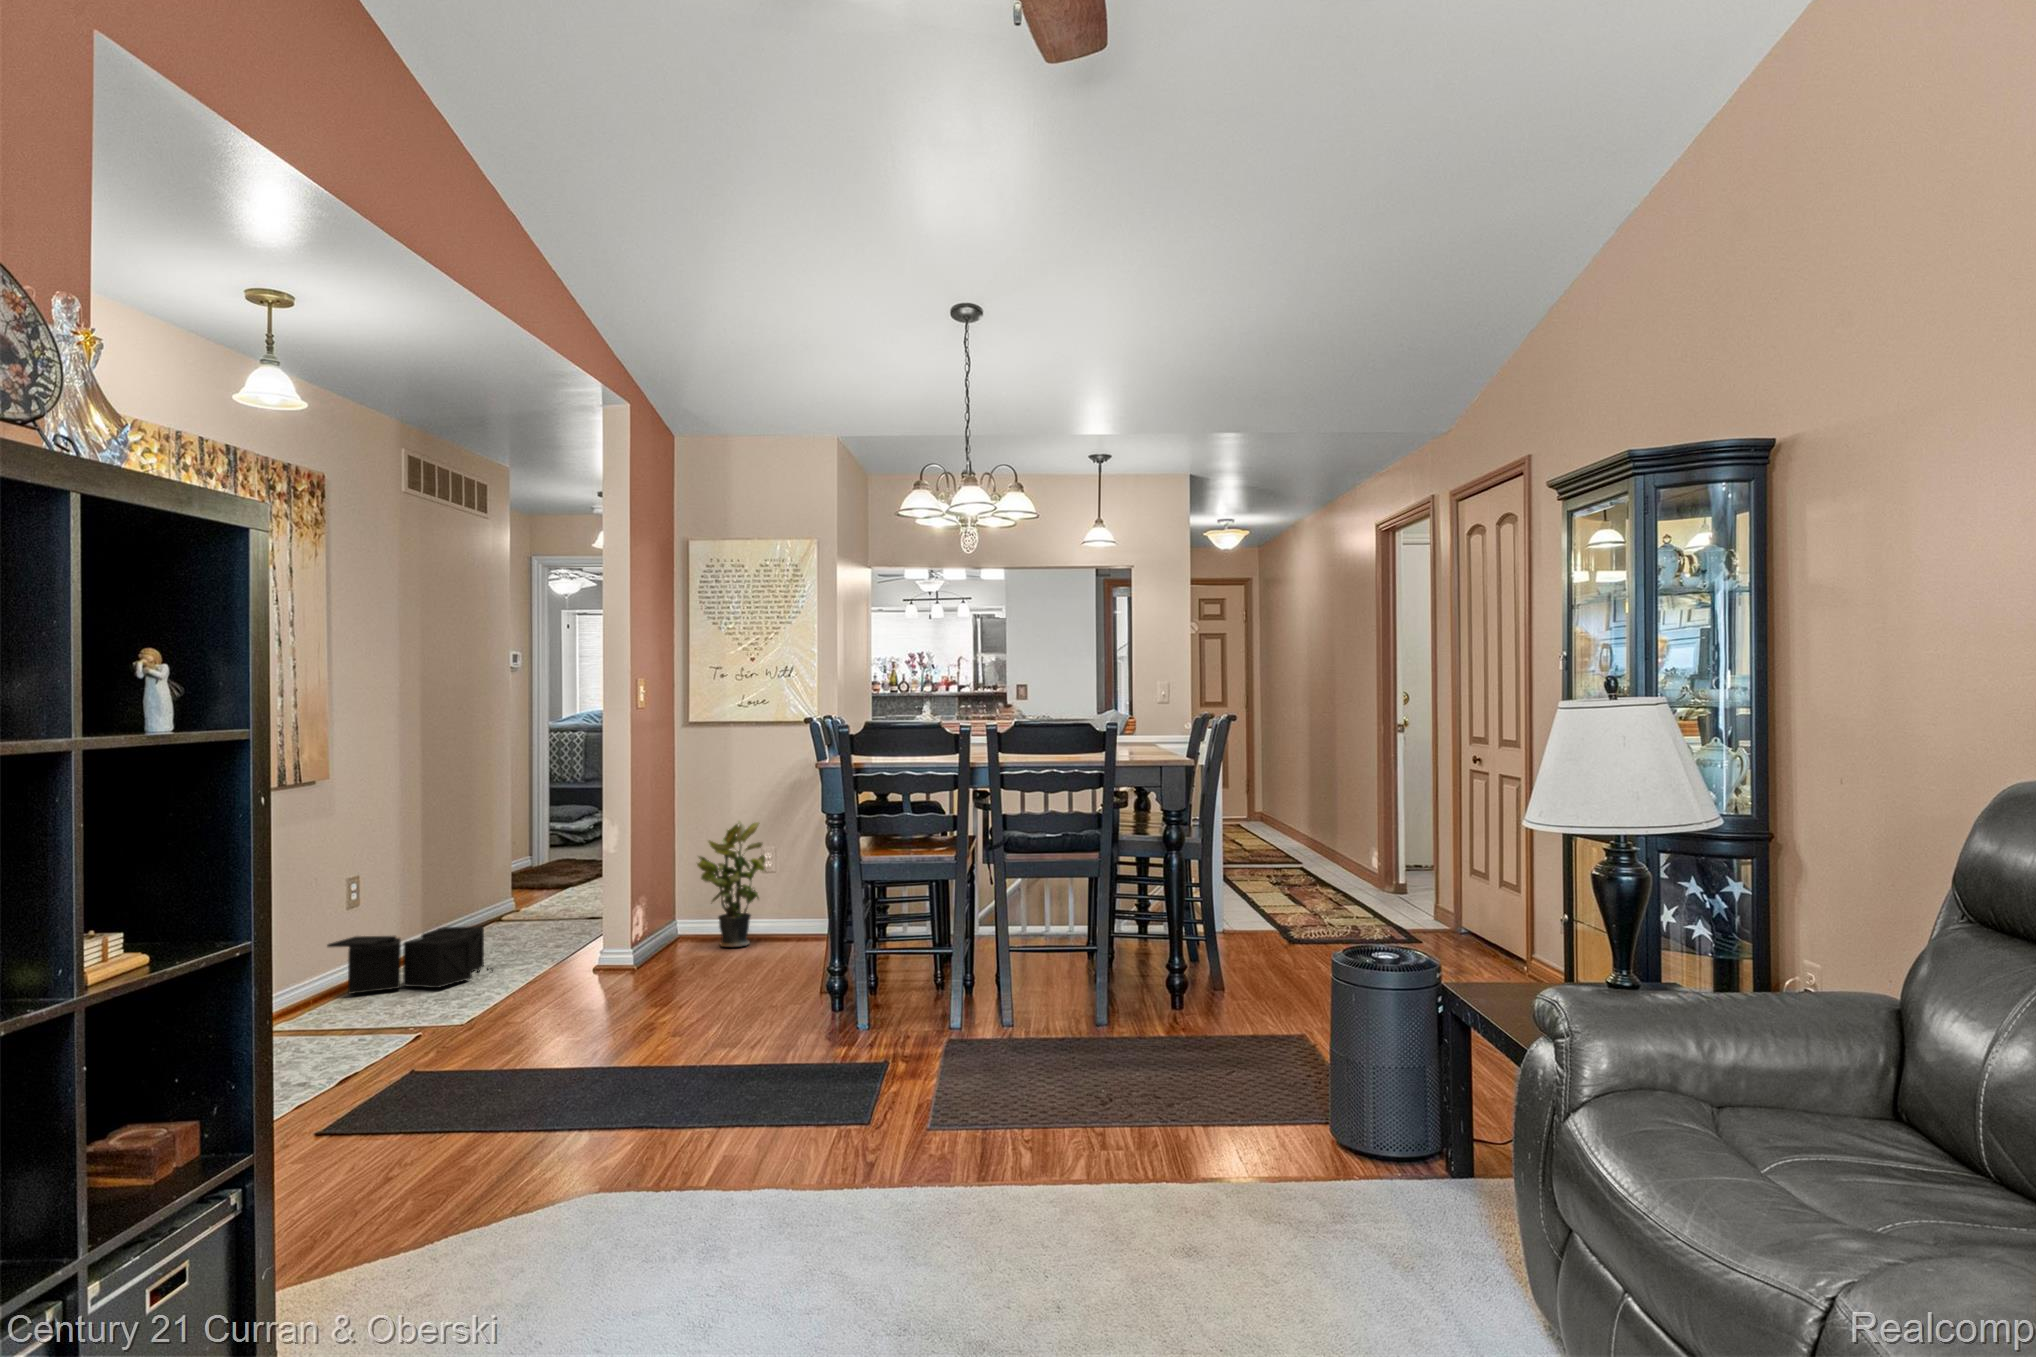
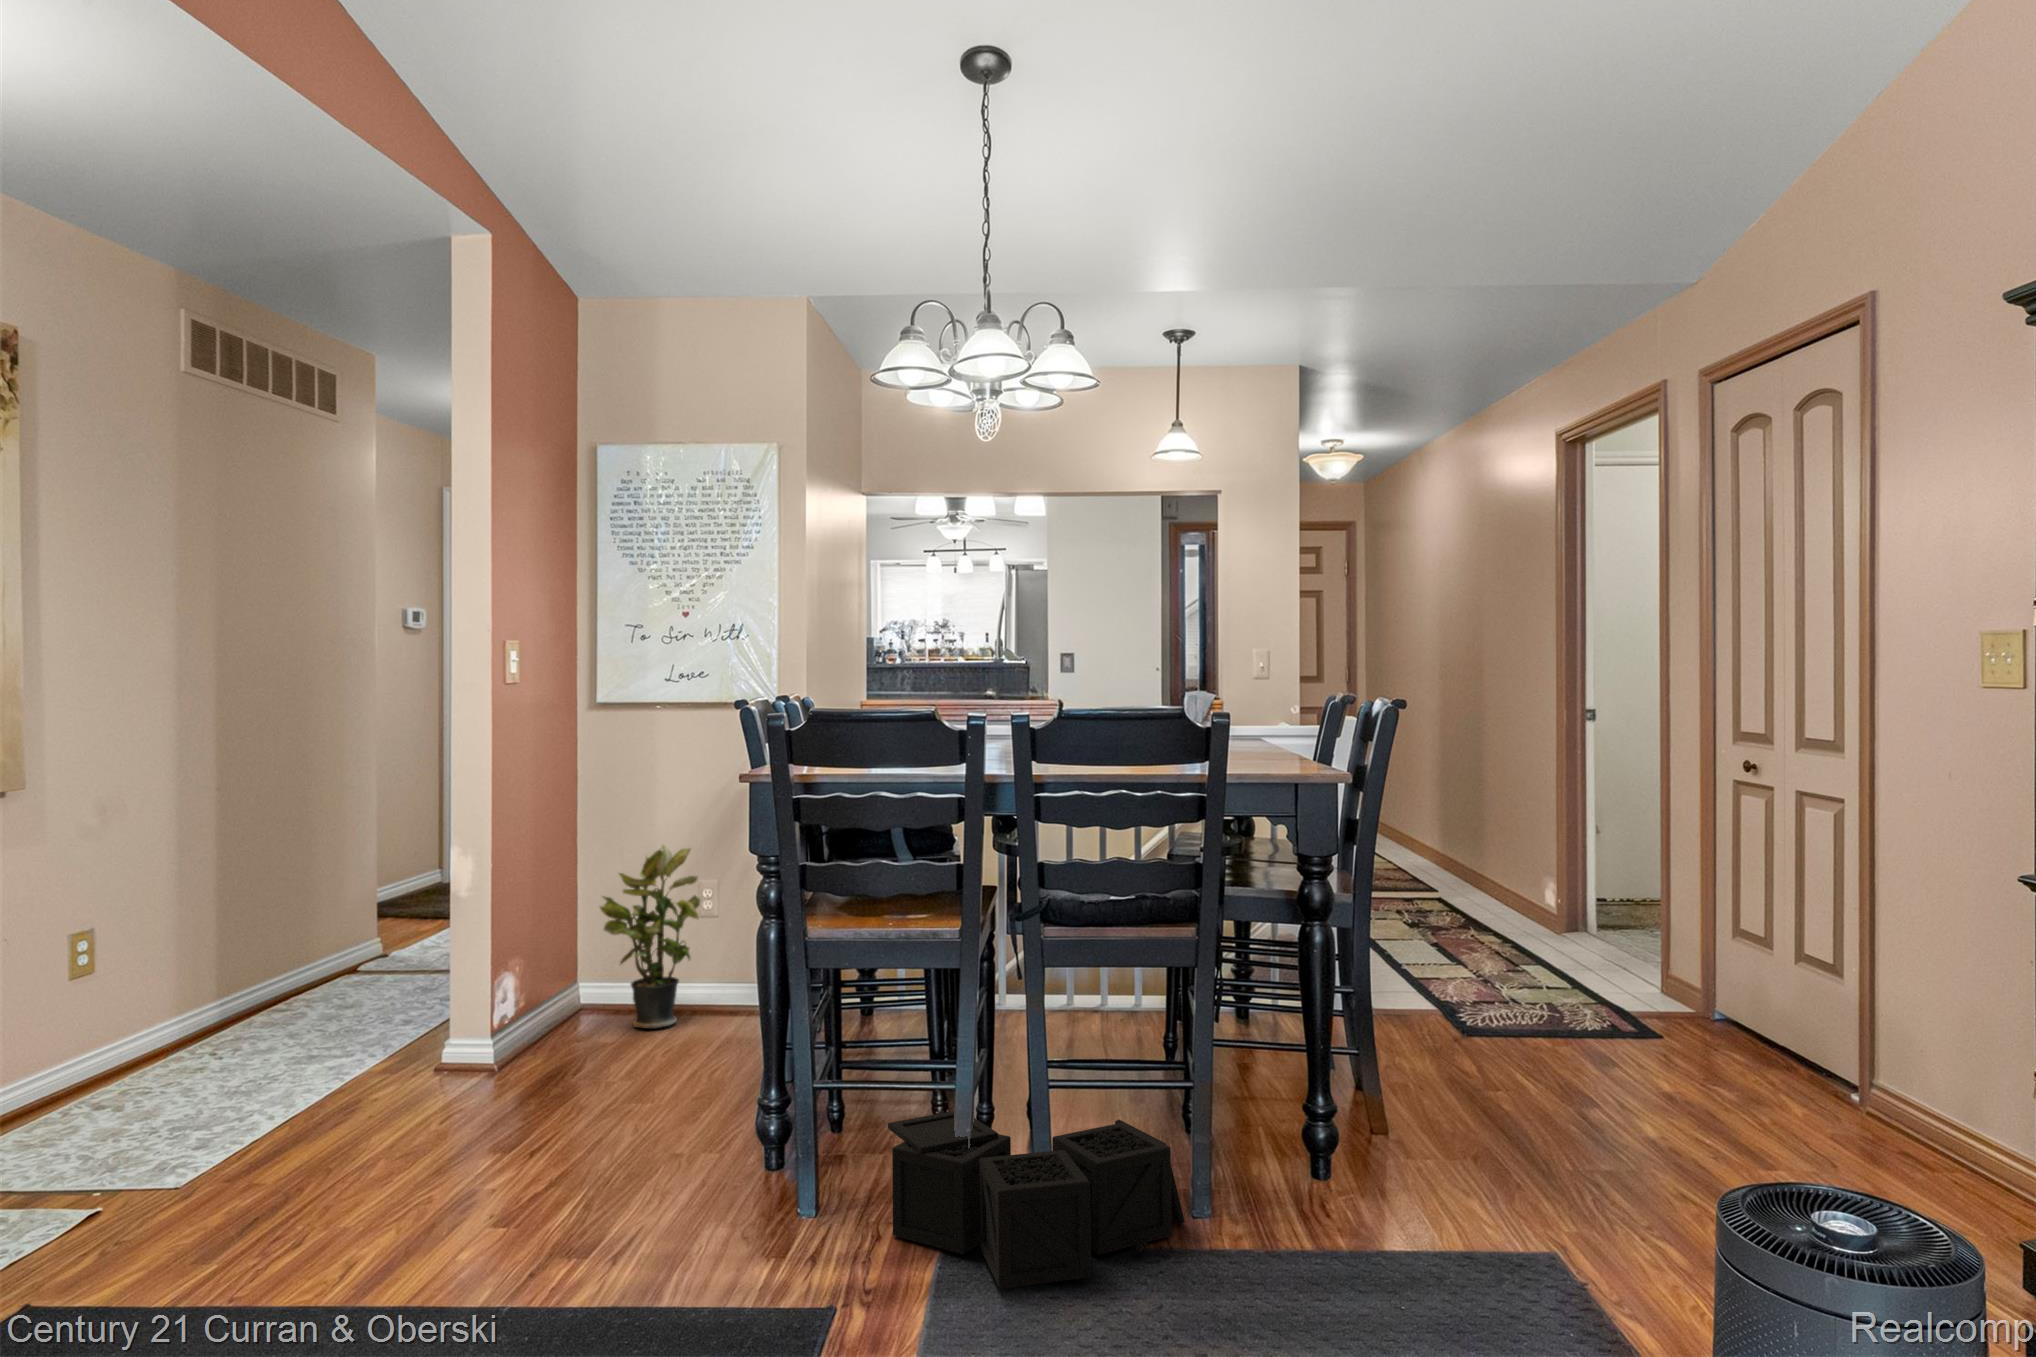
storage bin: present [327,926,484,994] -> present [888,1111,1185,1289]

